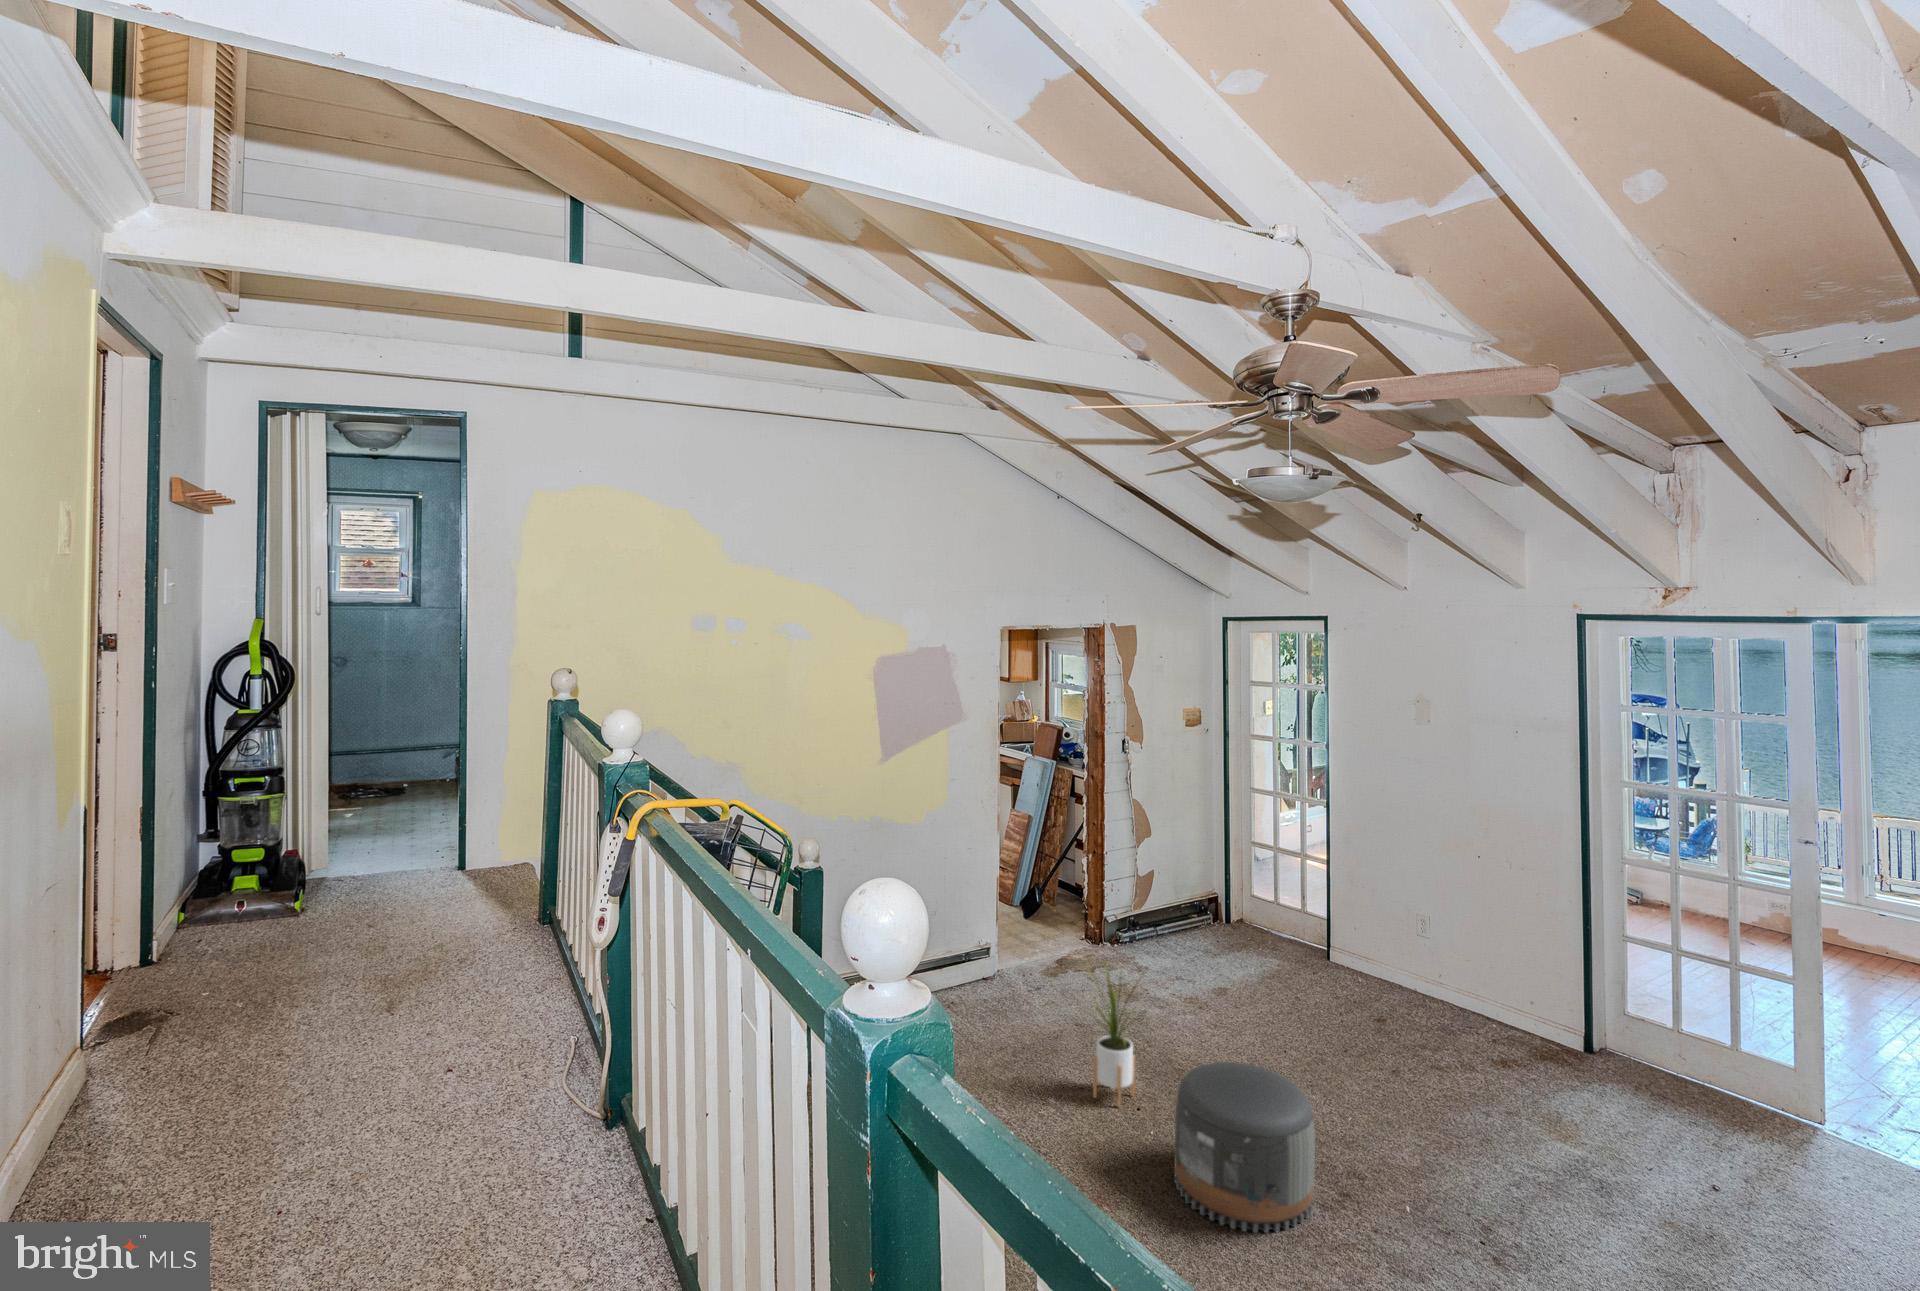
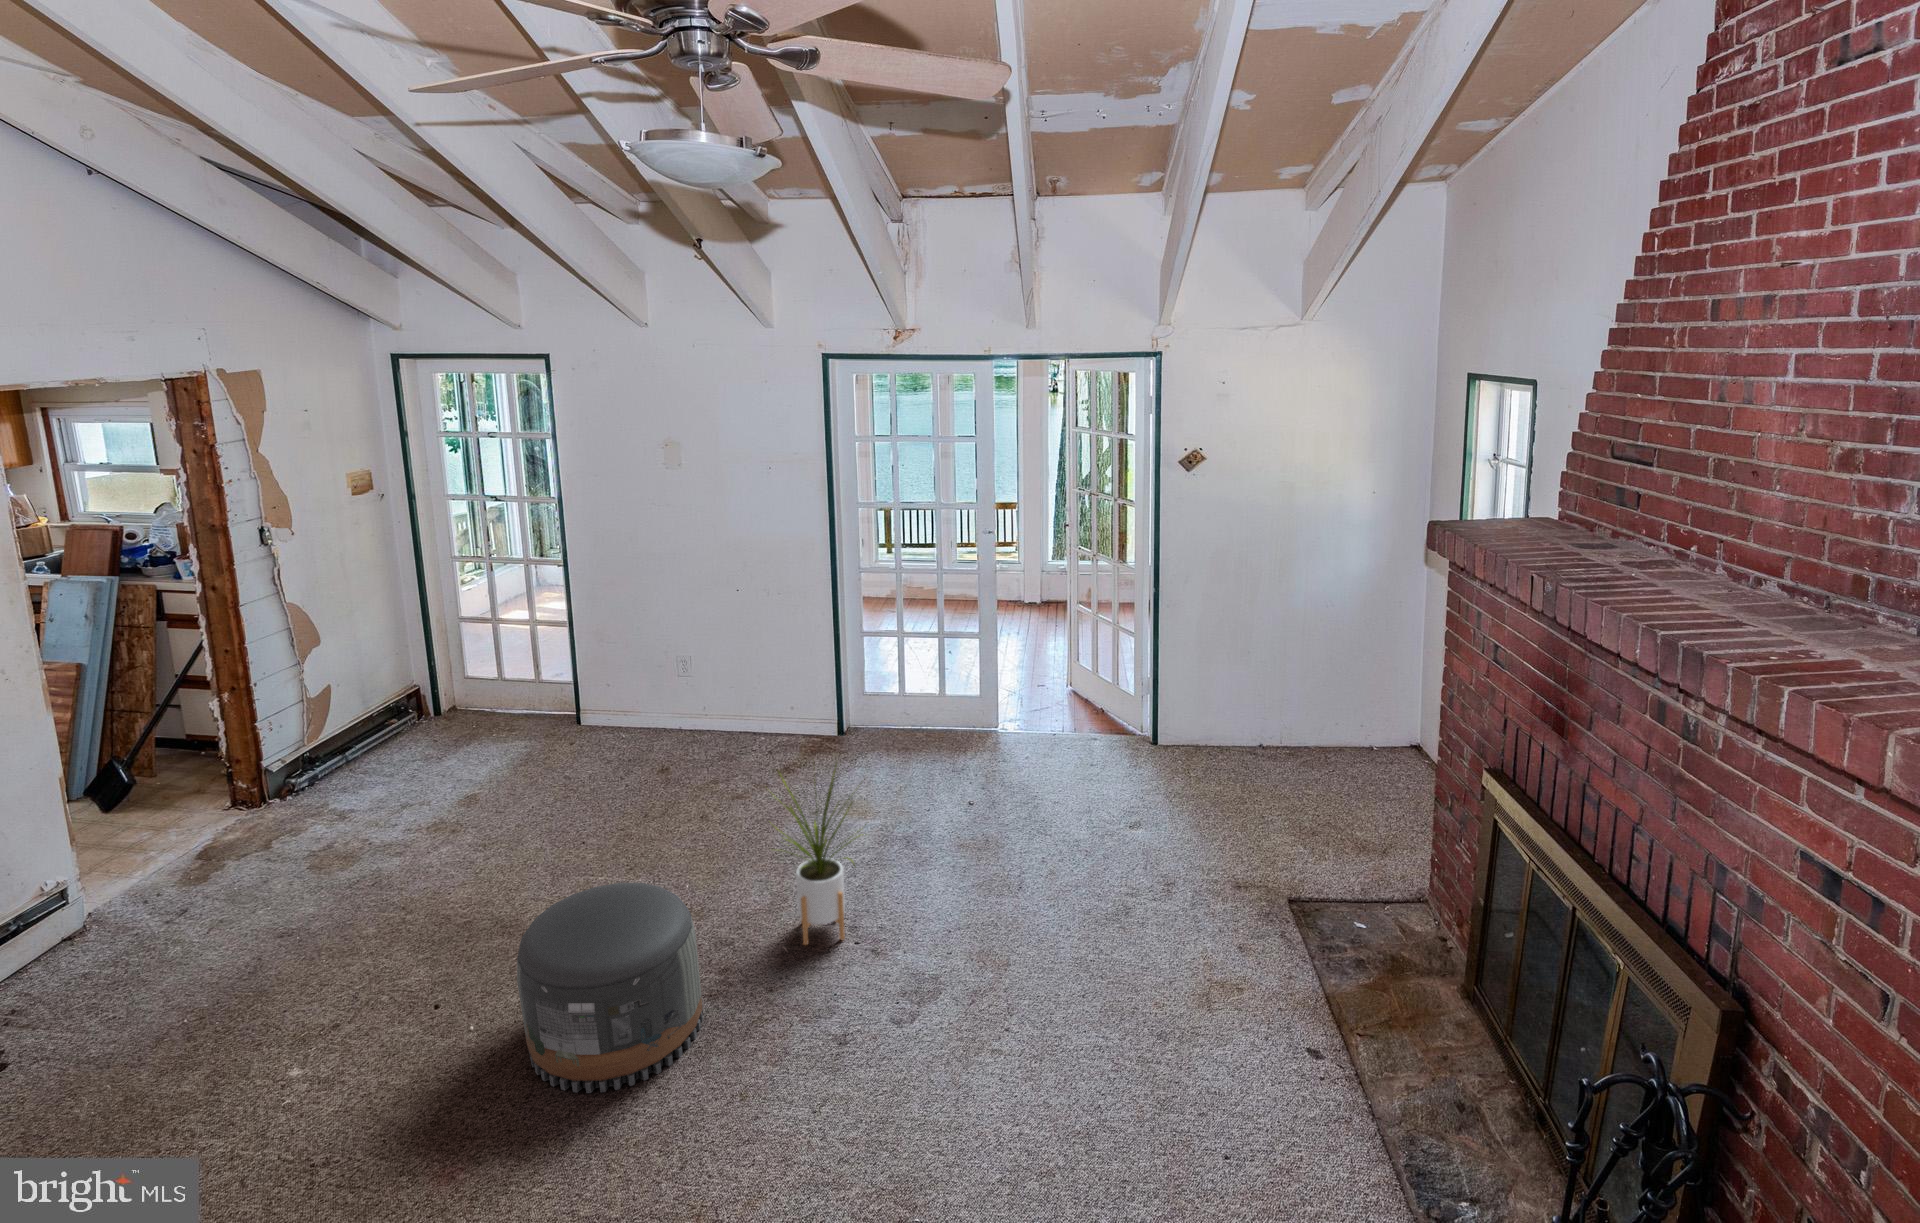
house plant: present [1089,963,1146,1108] -> present [770,764,863,945]

